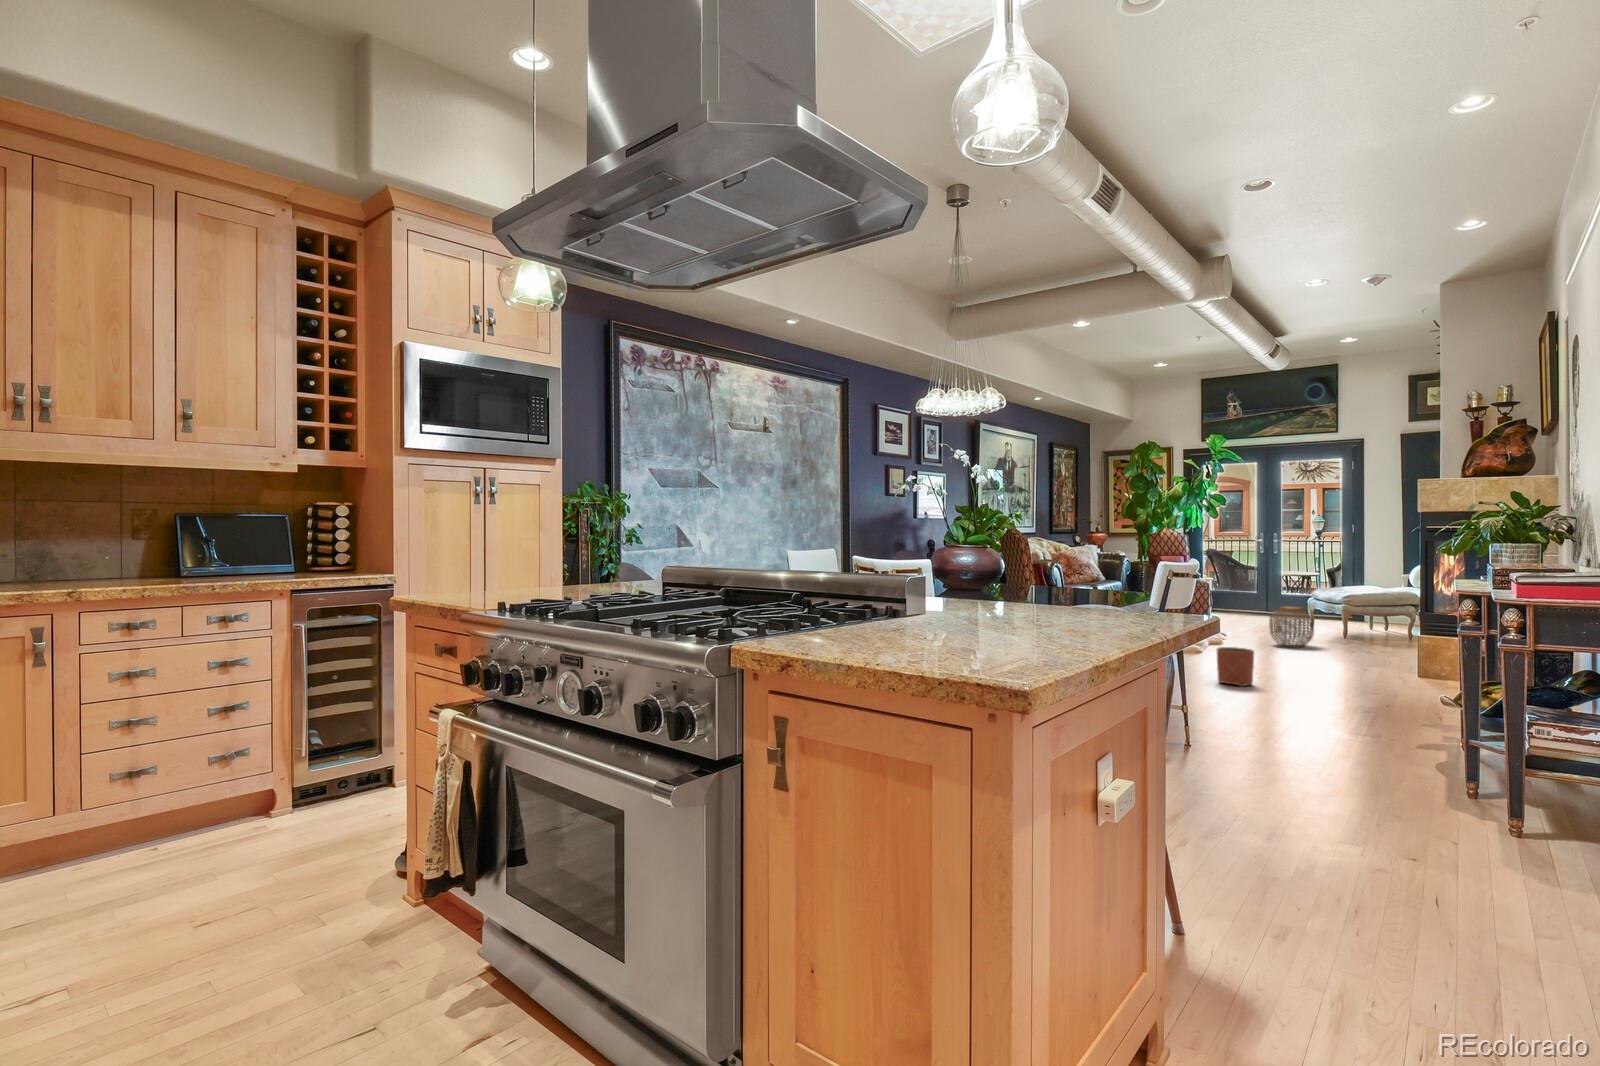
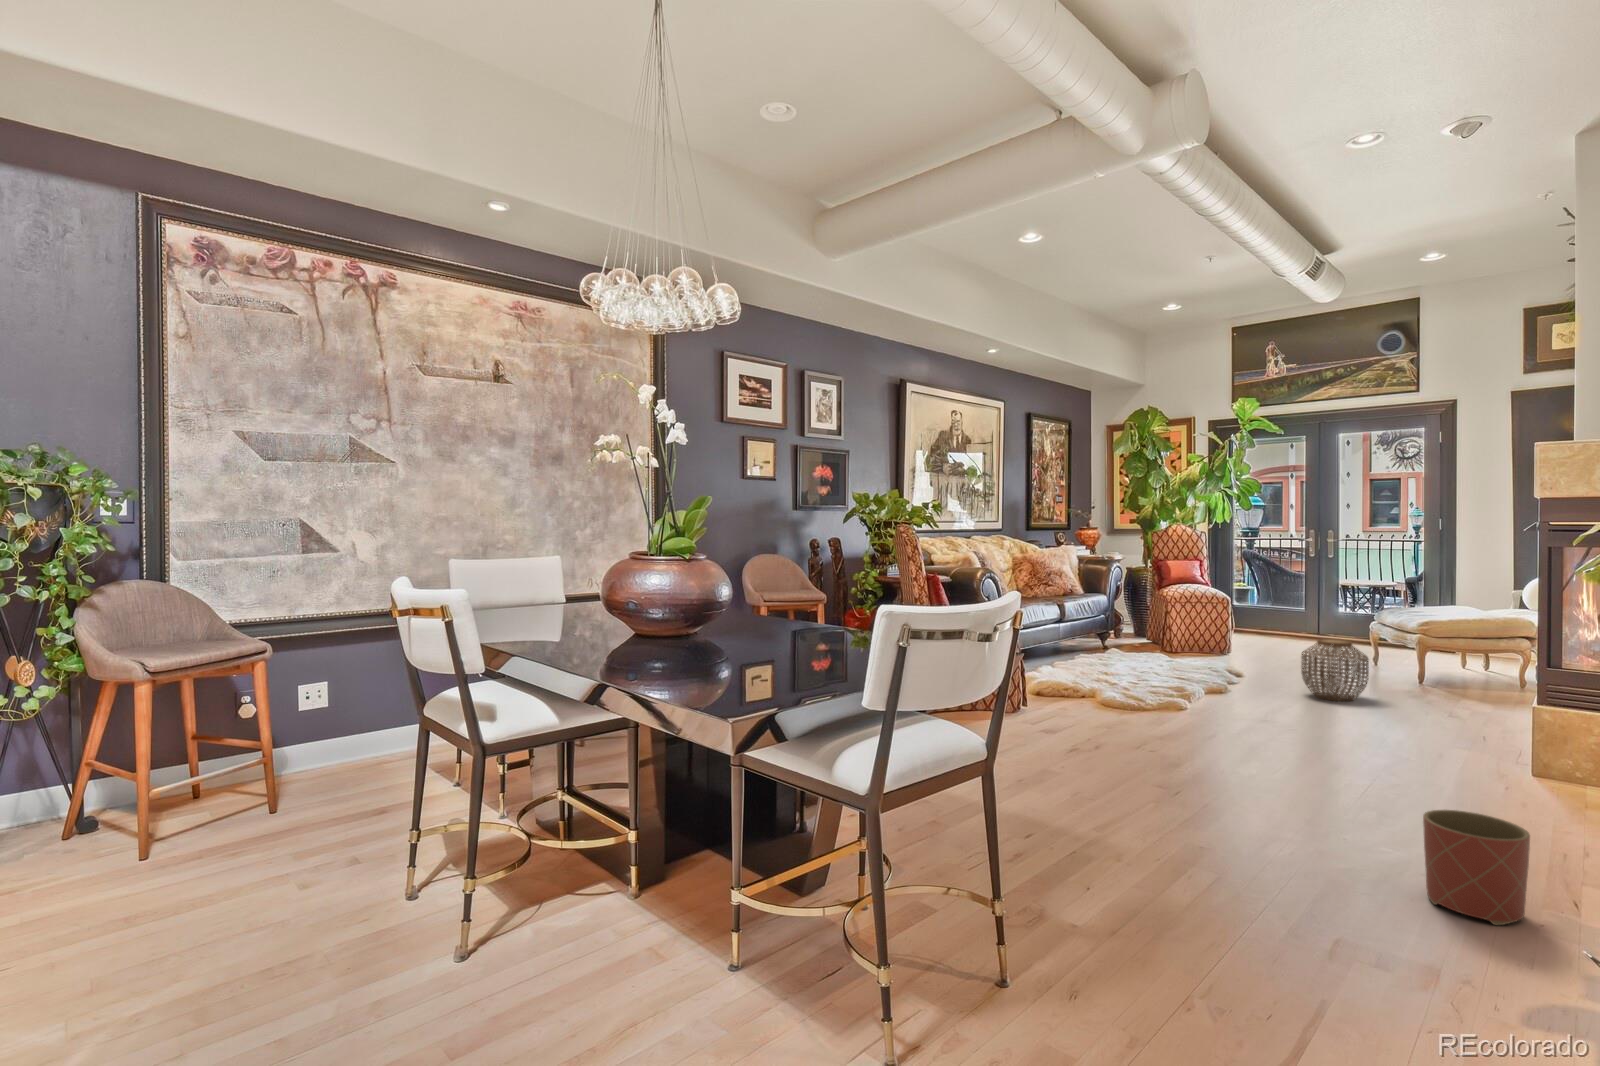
planter: present [1216,647,1254,686] -> present [1423,810,1530,925]

